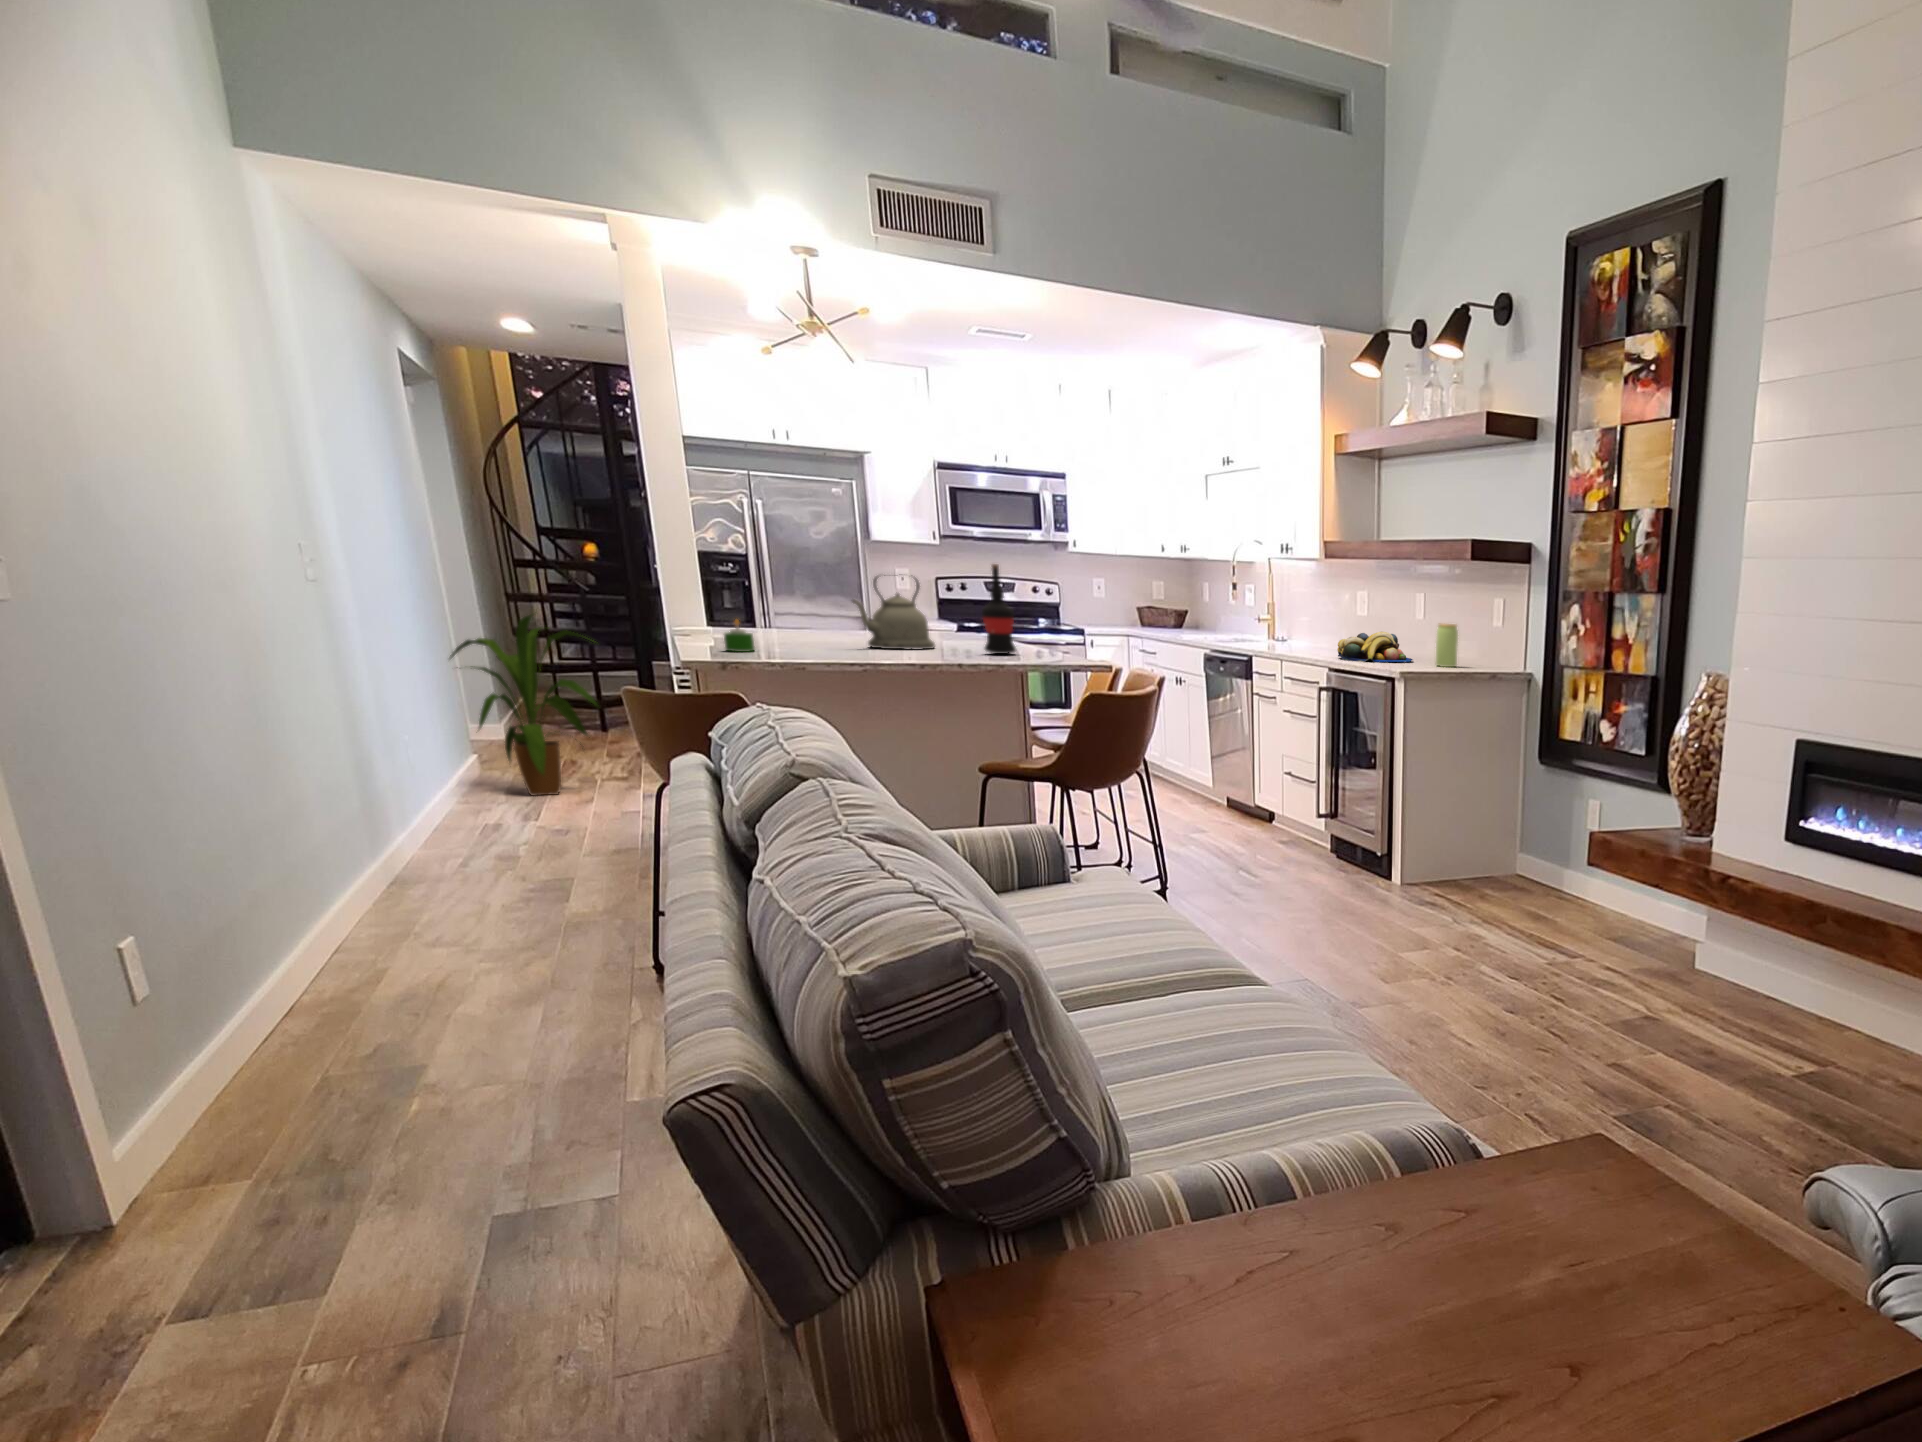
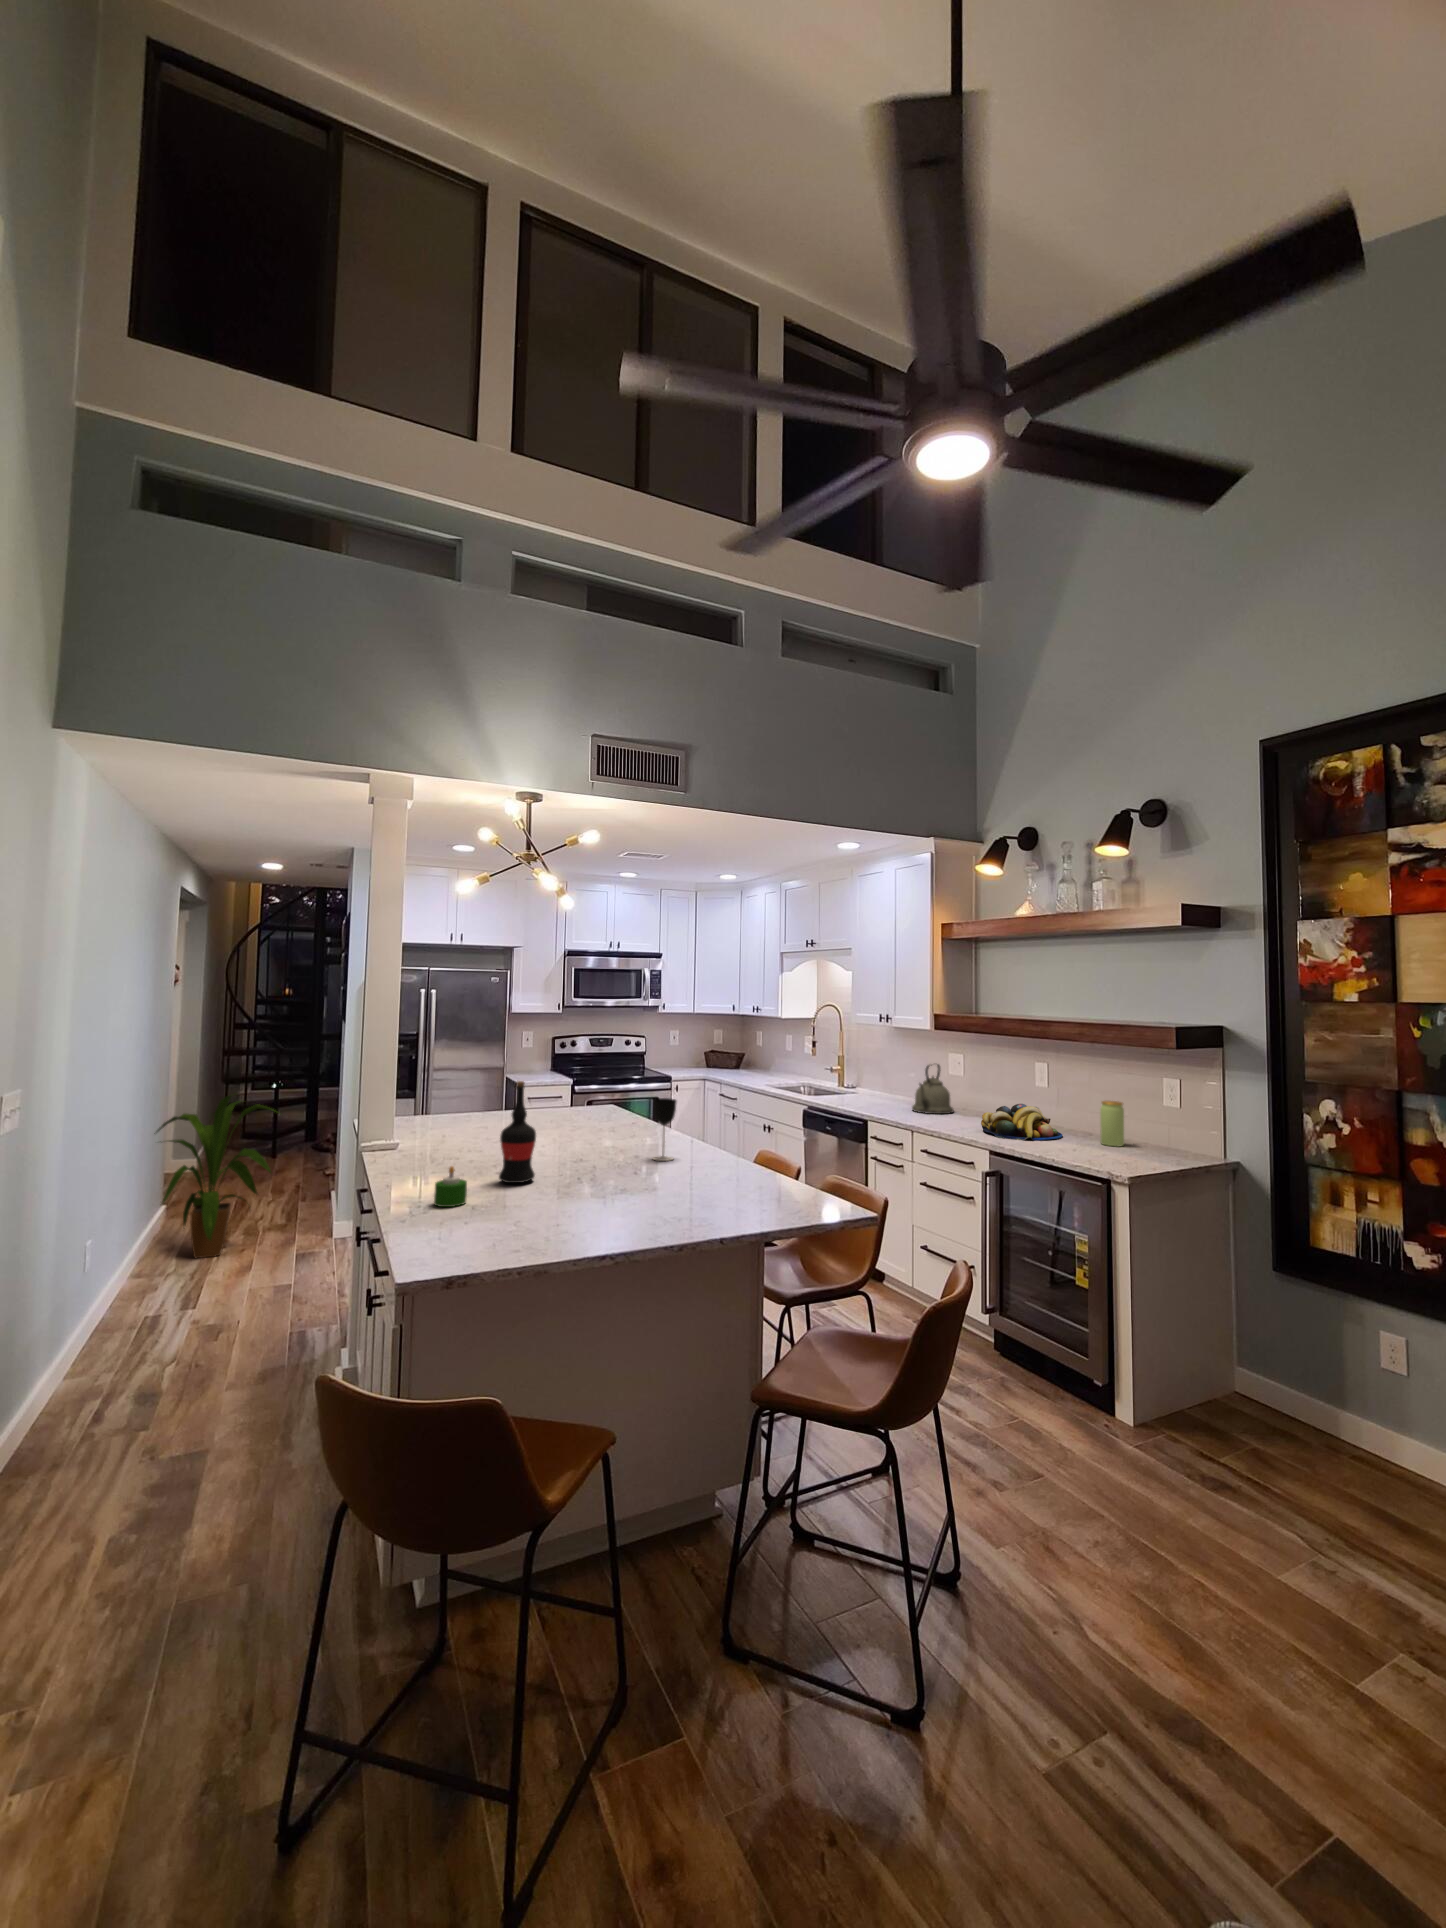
wine bottle: present [982,564,1016,654] -> present [499,1081,536,1183]
kettle: present [852,575,935,649] -> present [912,1064,954,1114]
wine glass: none [947,589,974,646] -> present [653,1098,676,1161]

